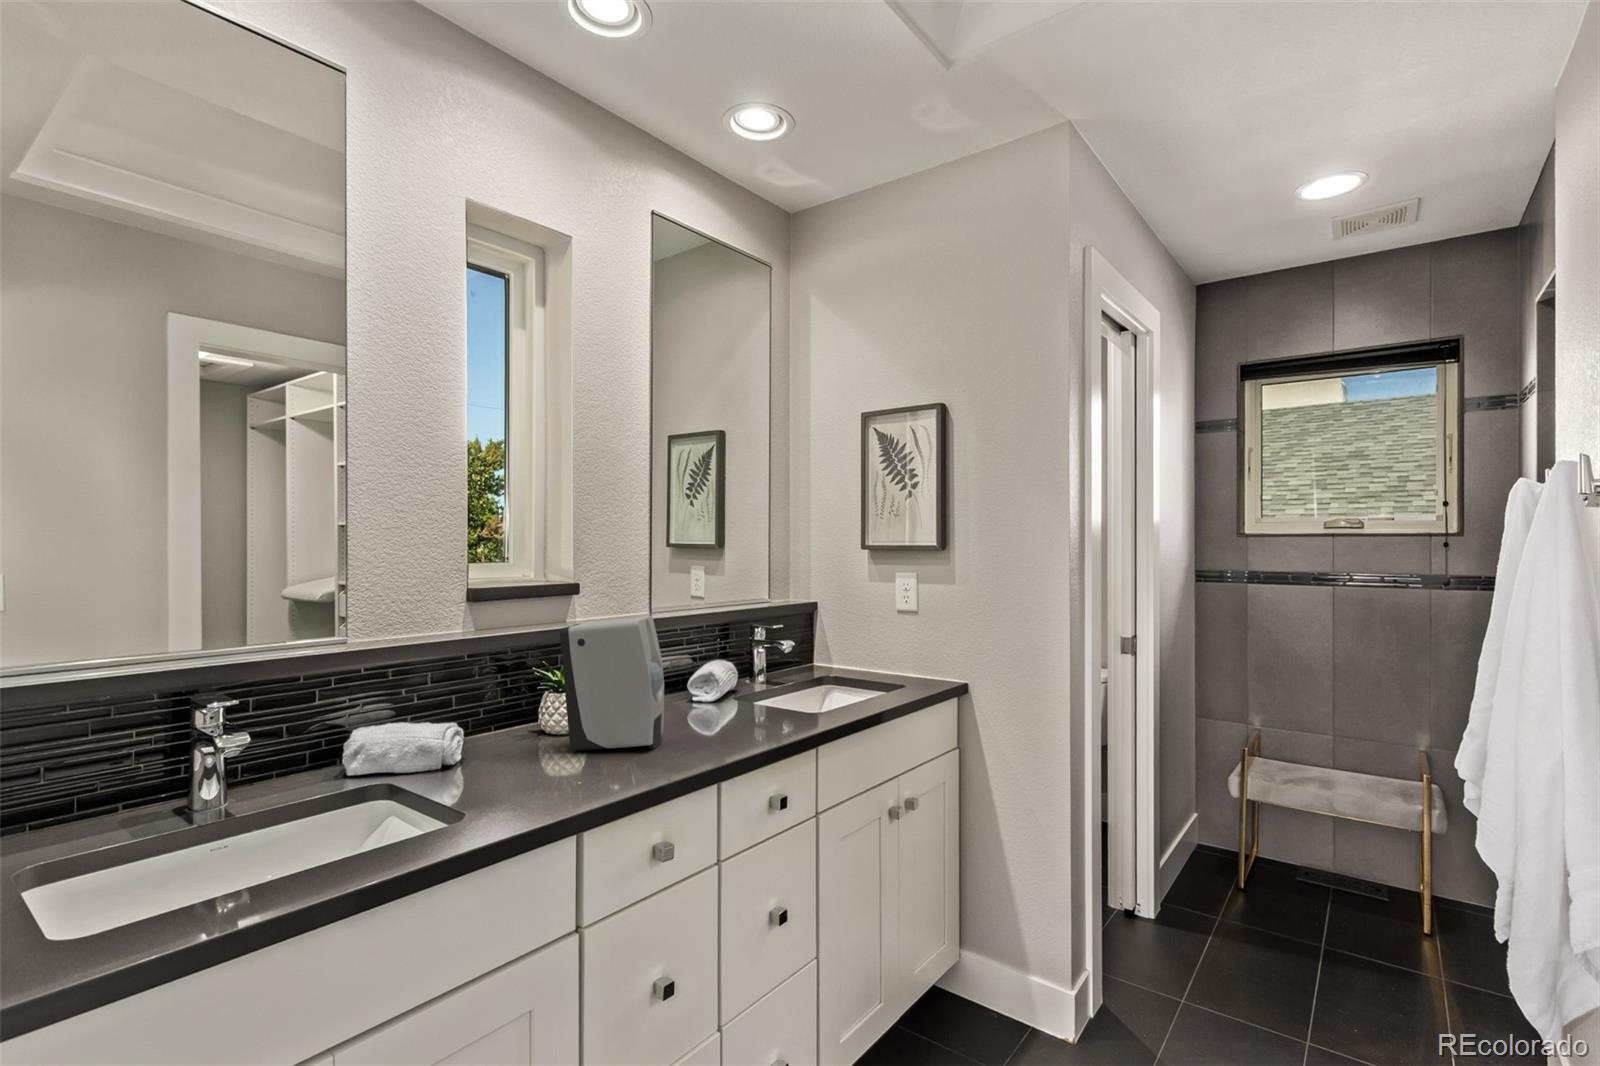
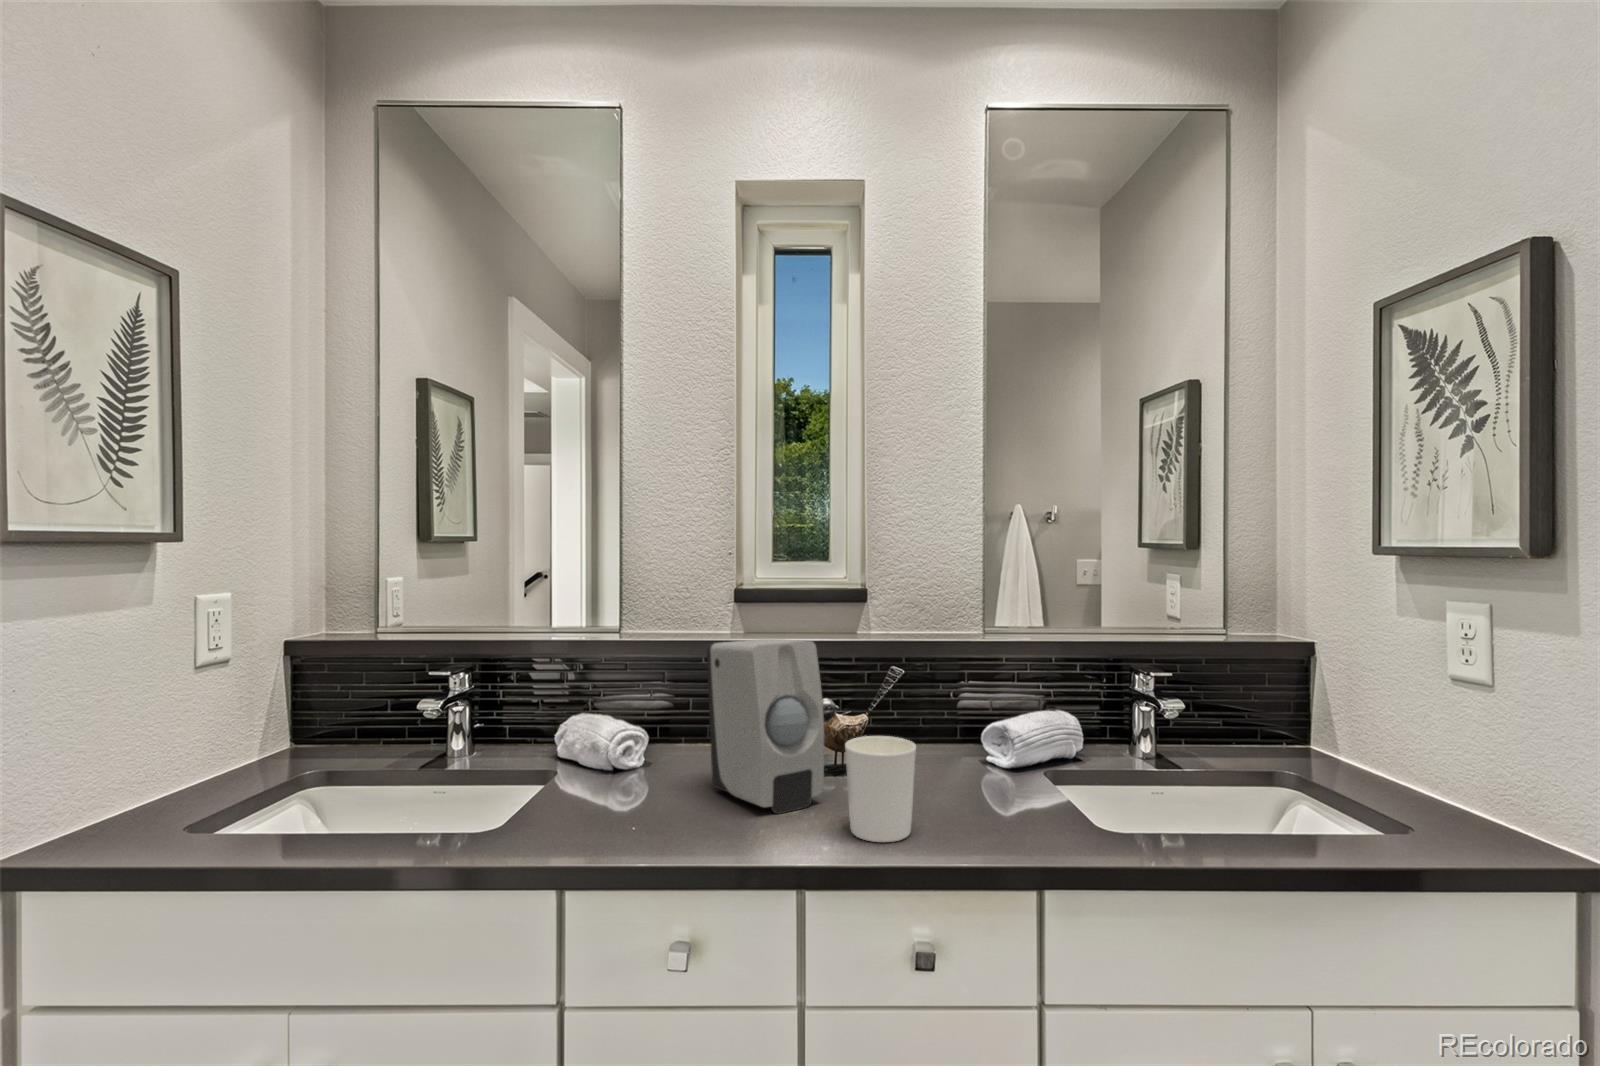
candle holder: none [710,674,759,742] -> present [845,736,916,842]

